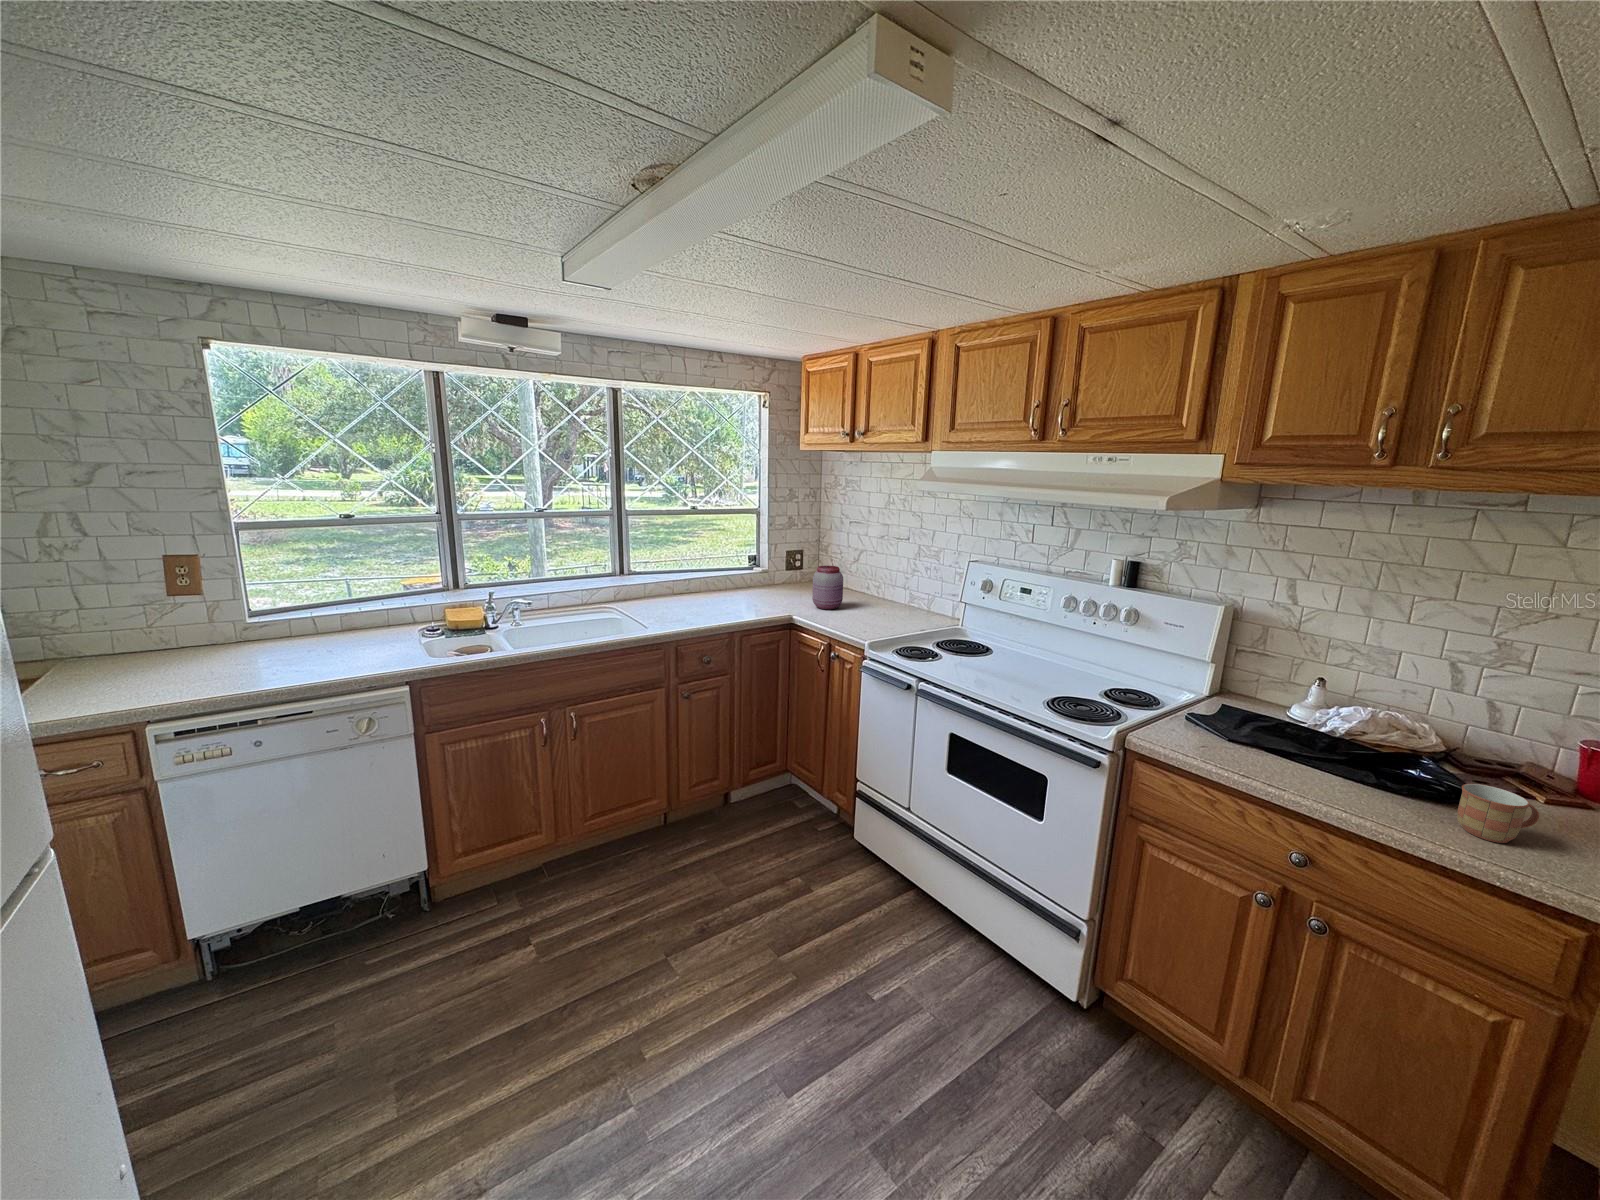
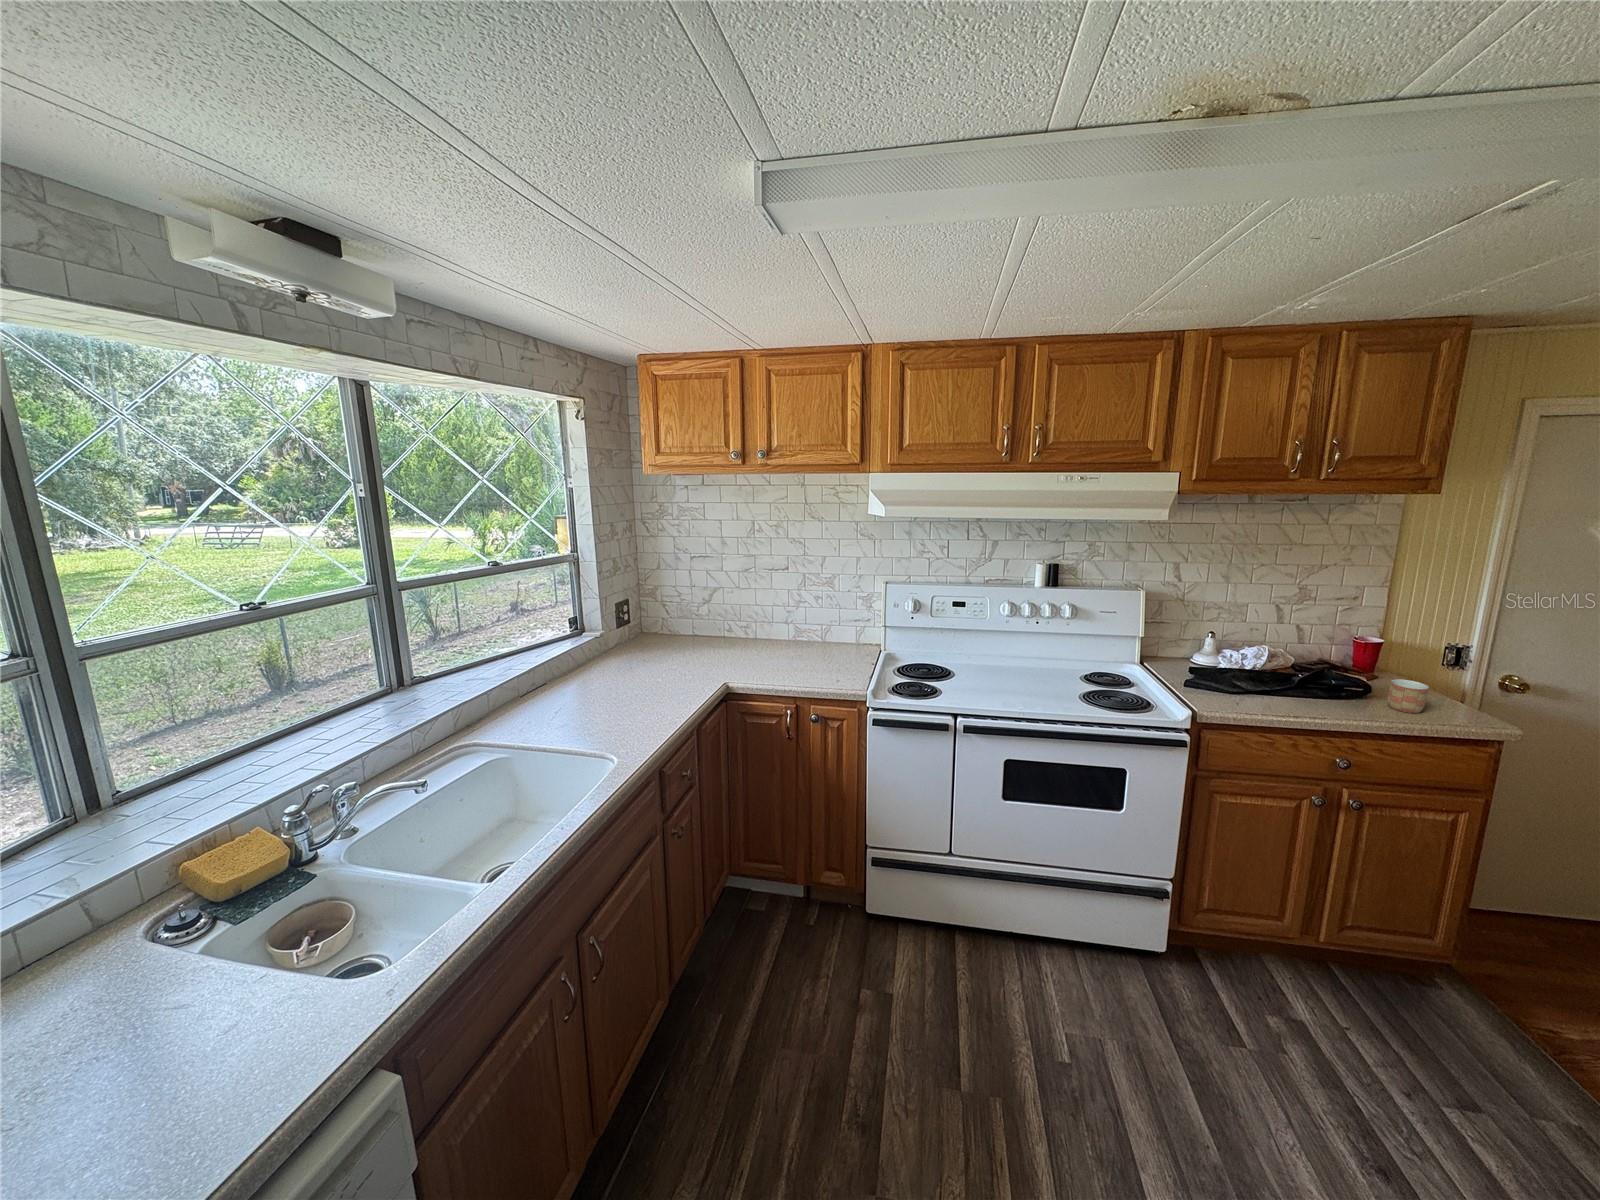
jar: present [812,566,843,609] -> none [708,615,746,669]

